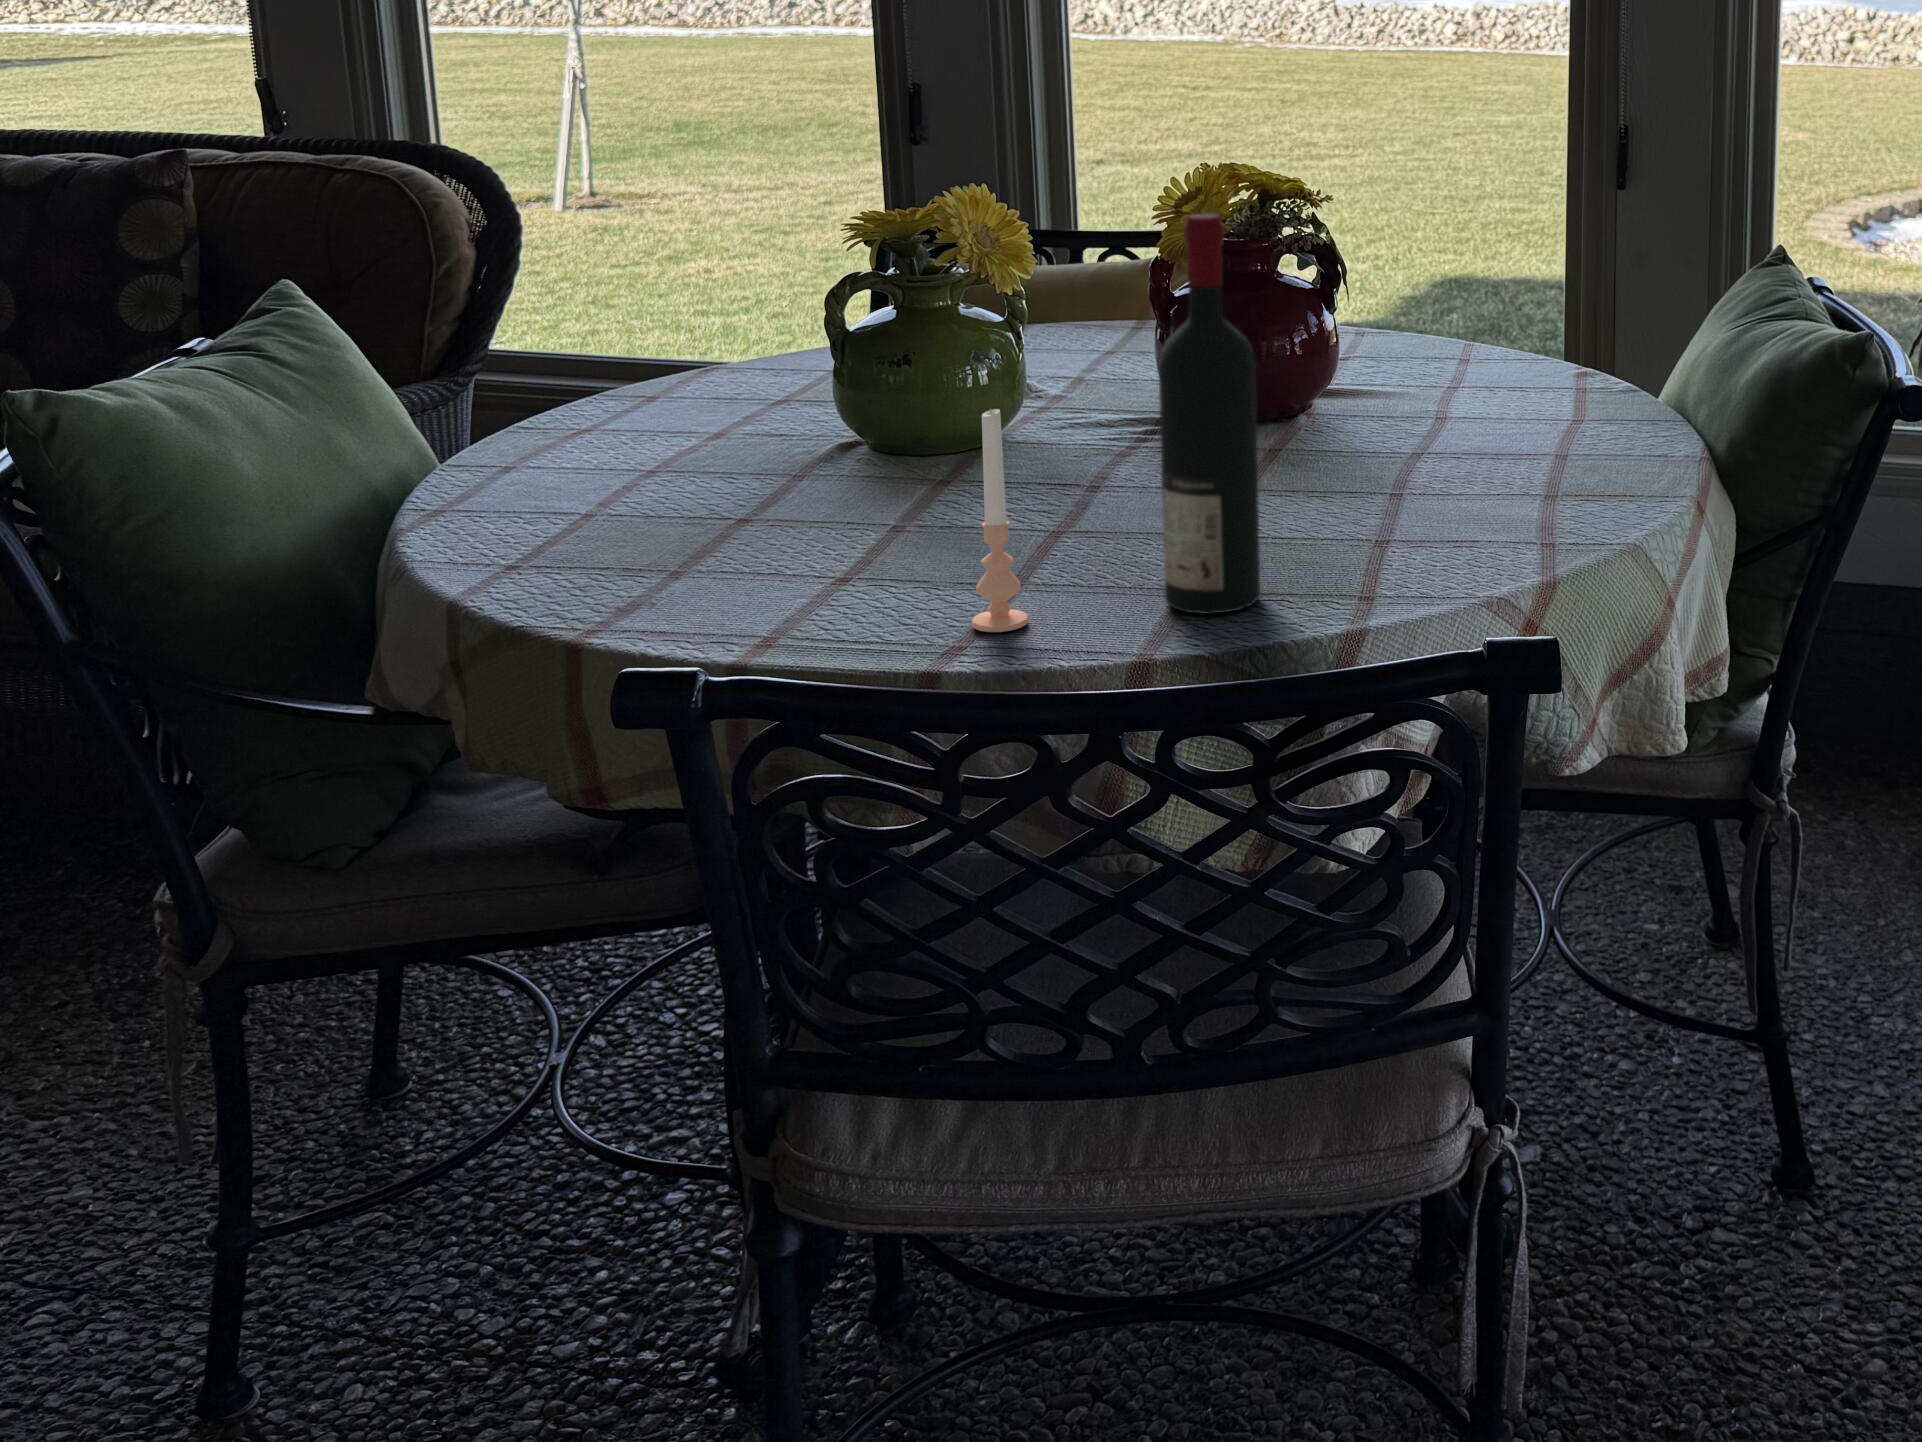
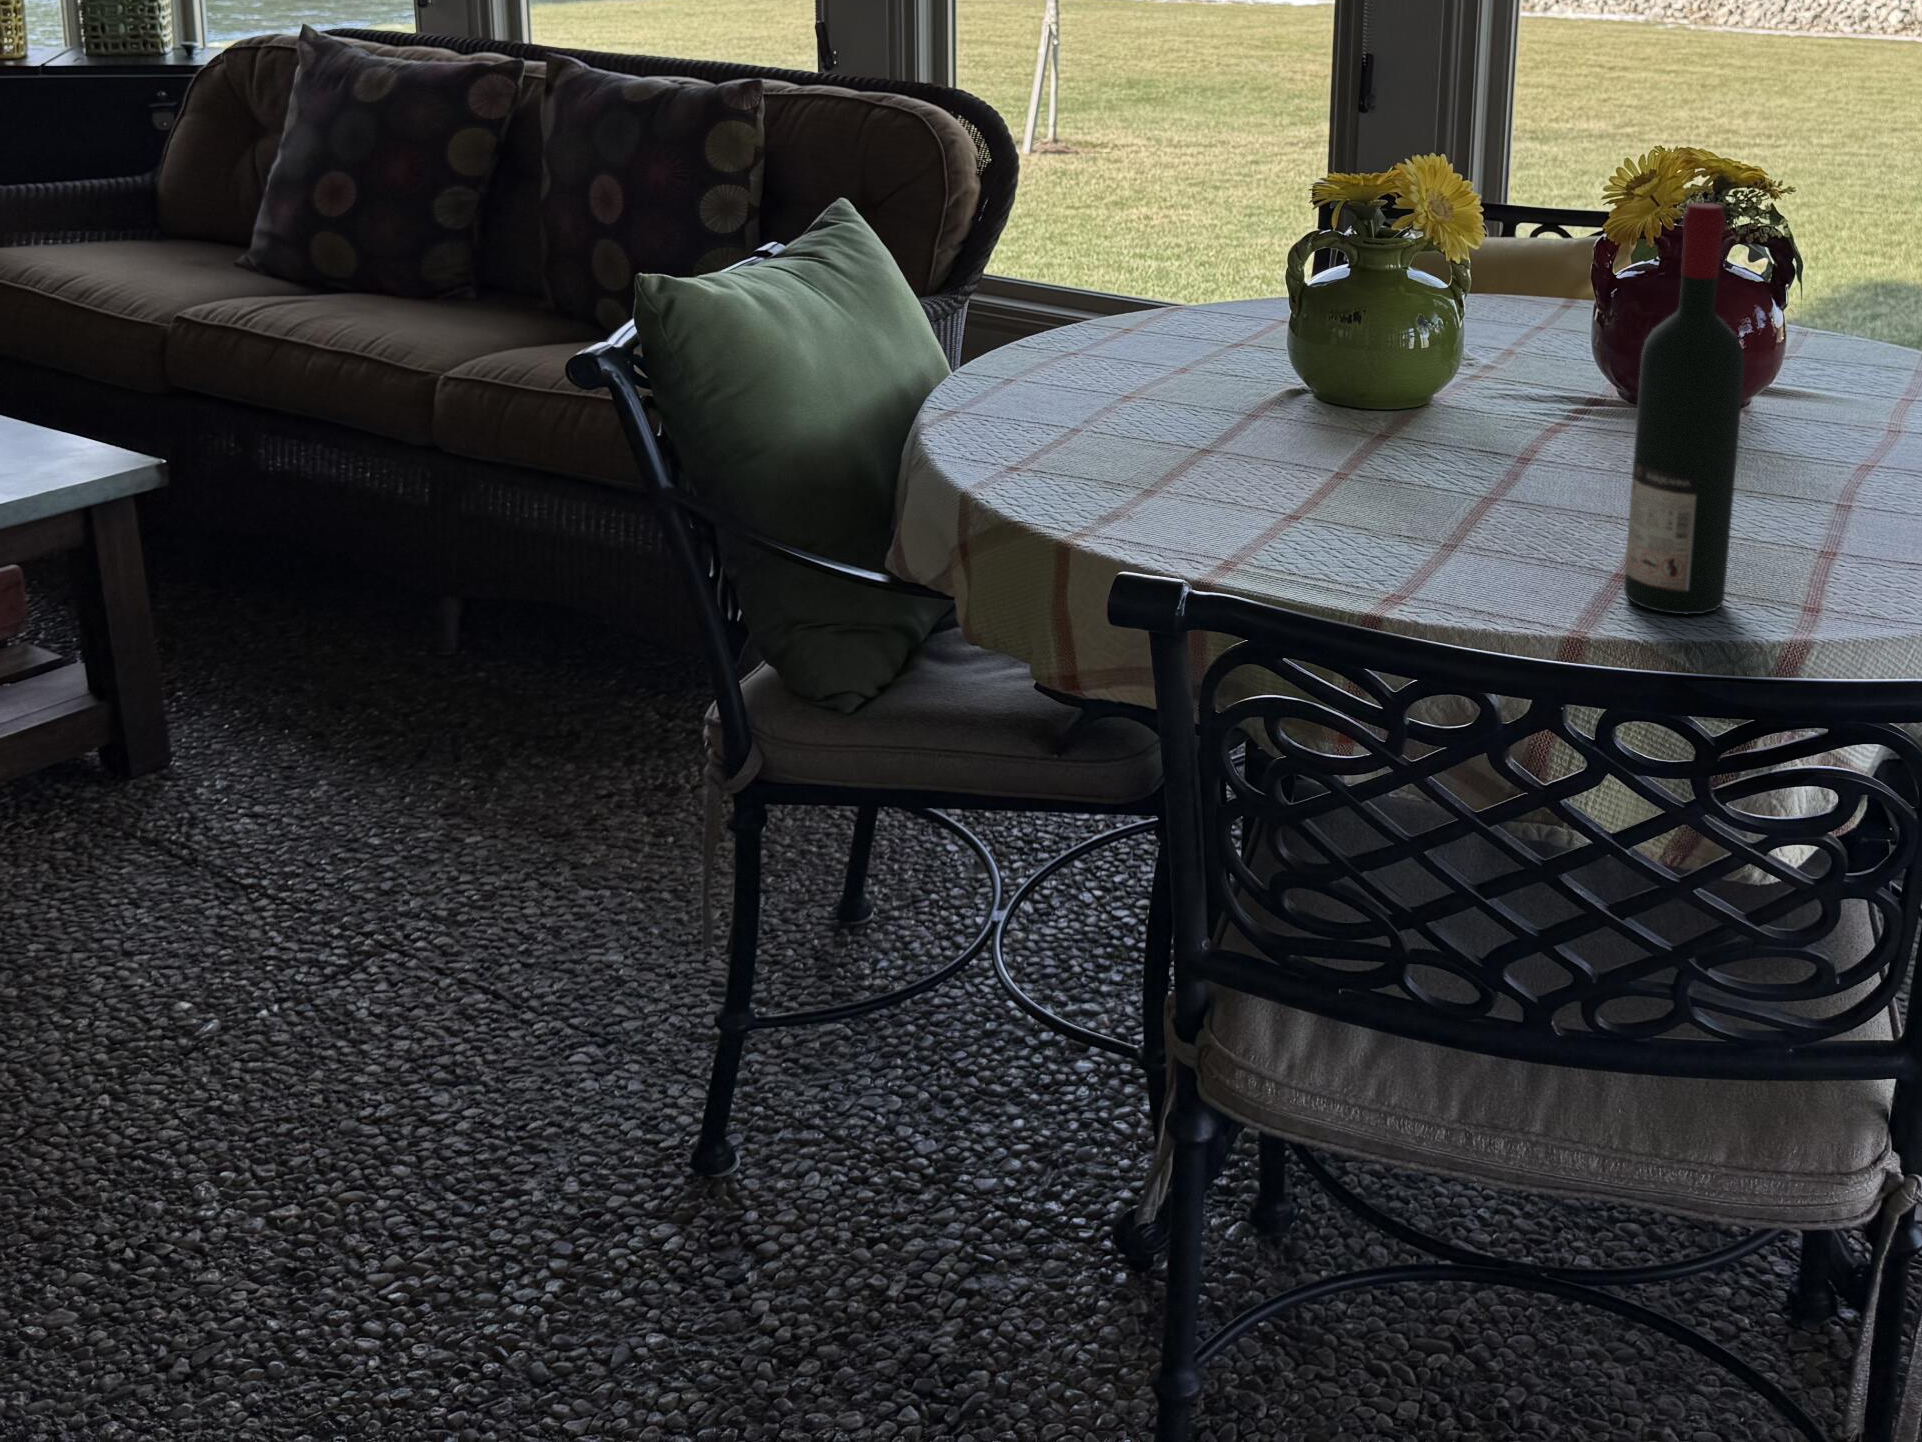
candle: present [972,408,1028,632] -> none [1431,382,1487,604]

